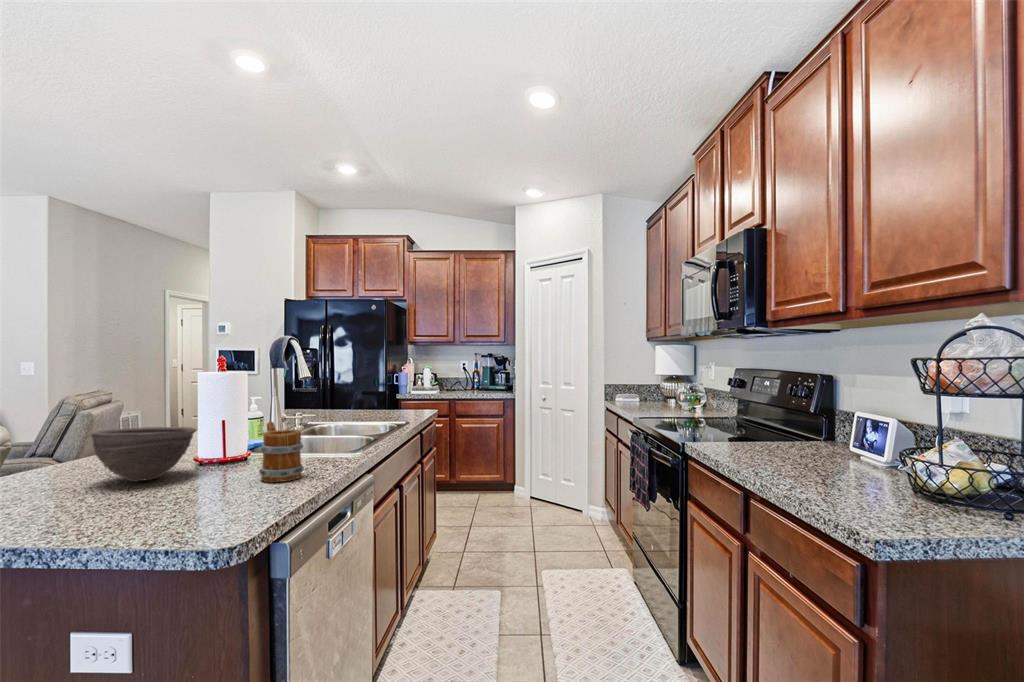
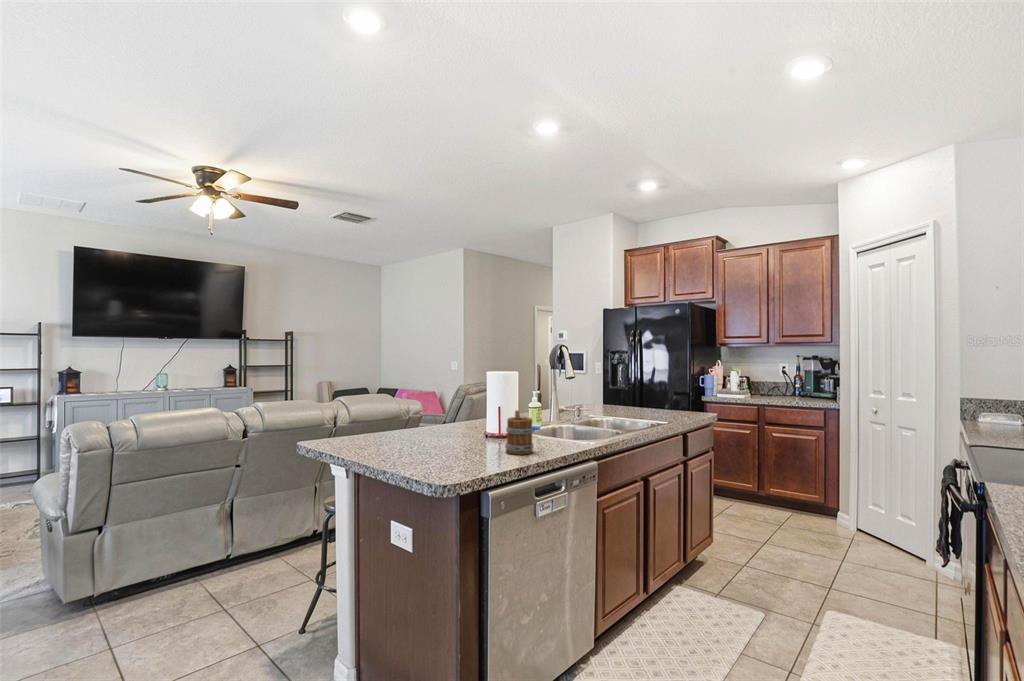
bowl: present [91,427,196,482] -> none [425,406,480,441]

